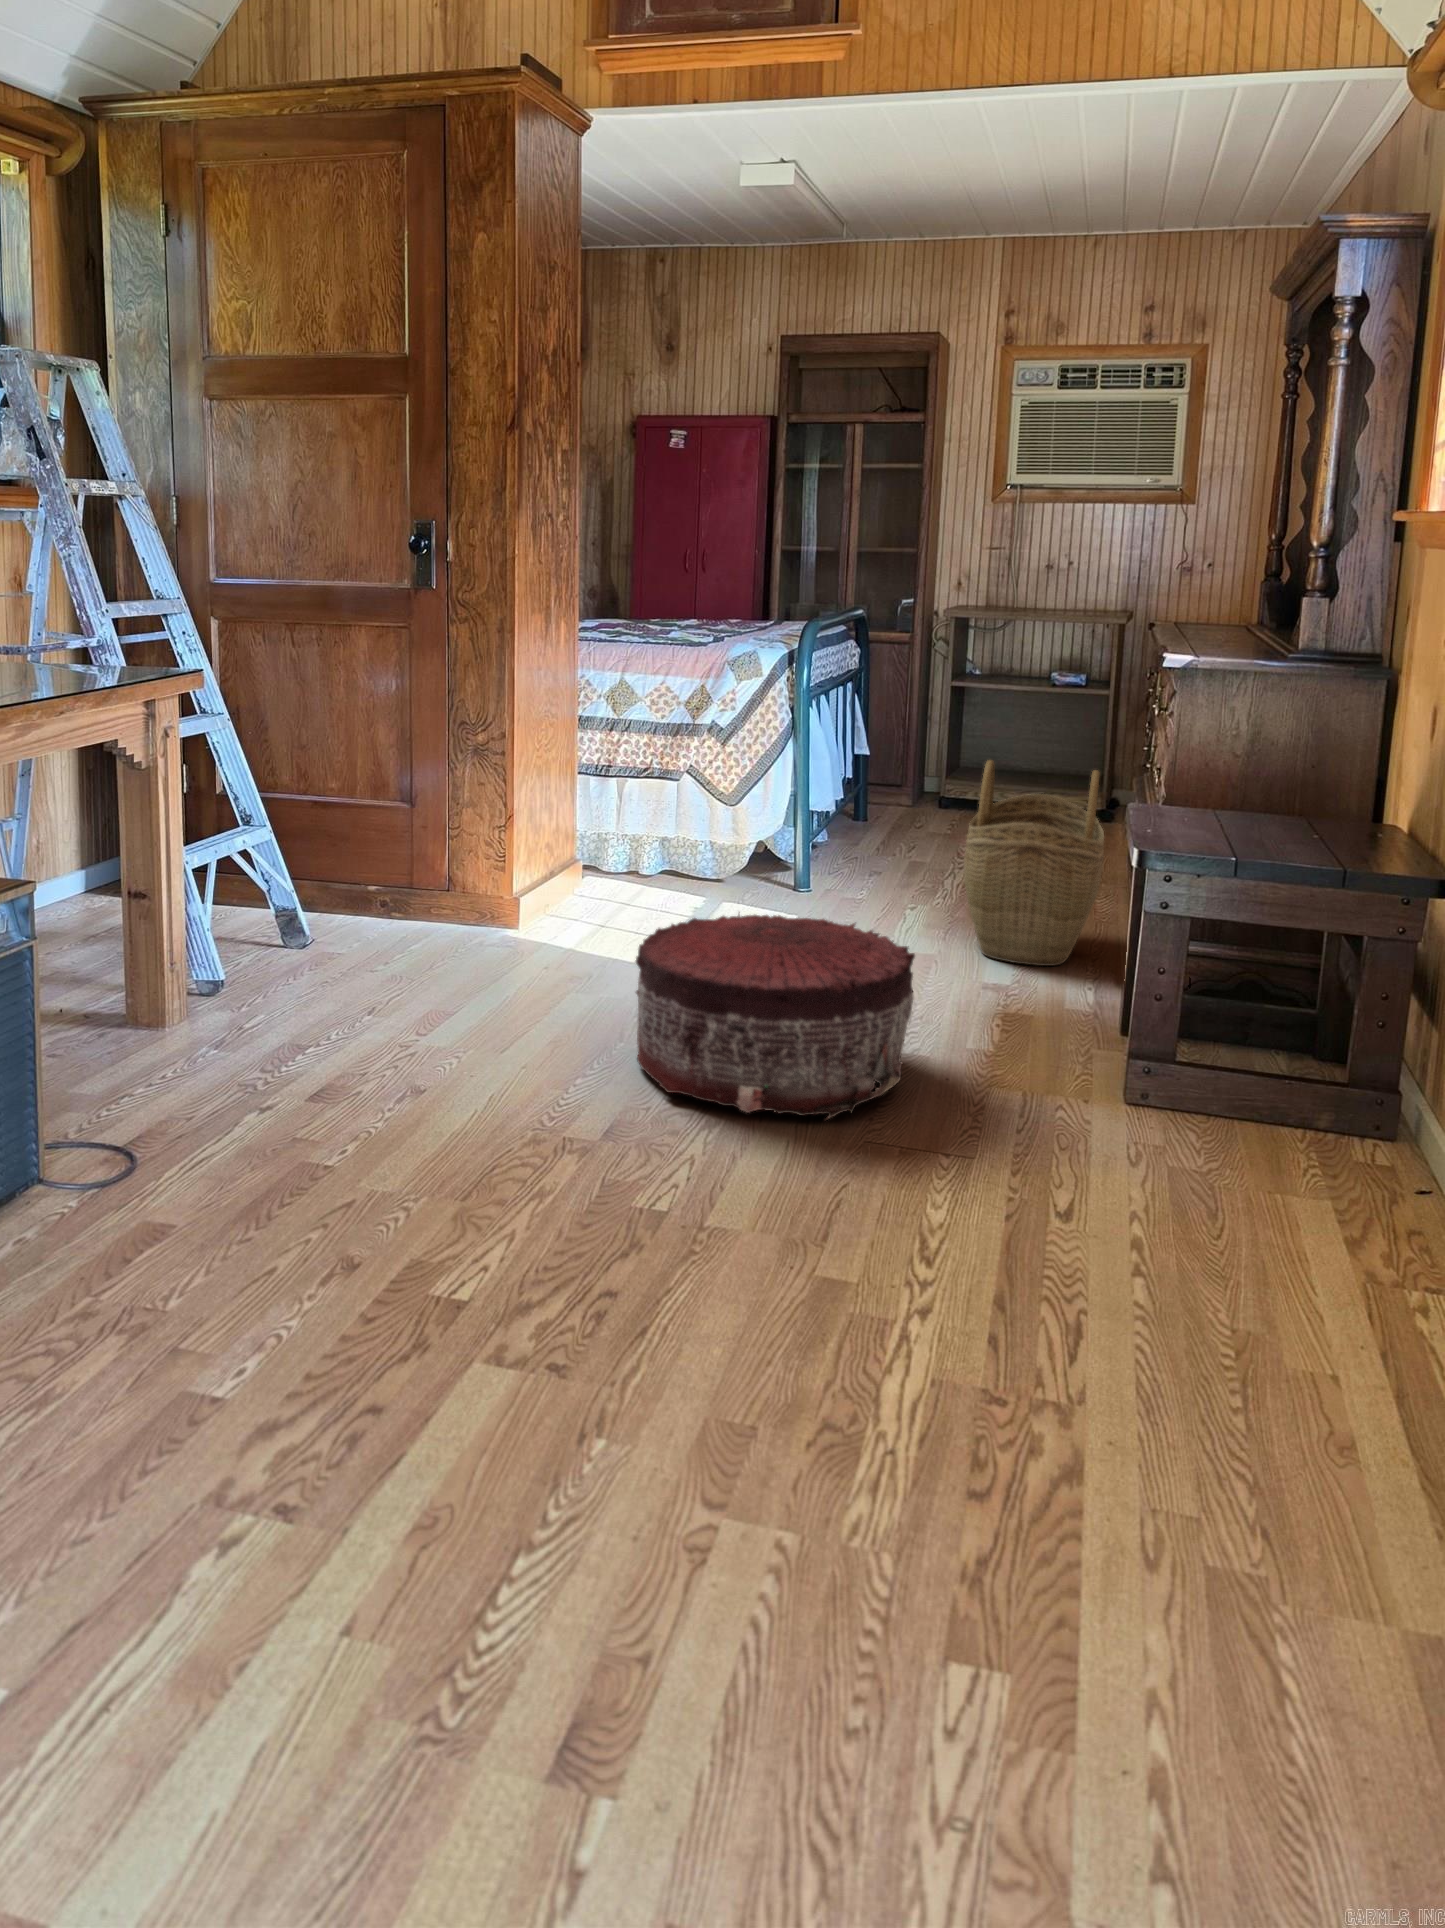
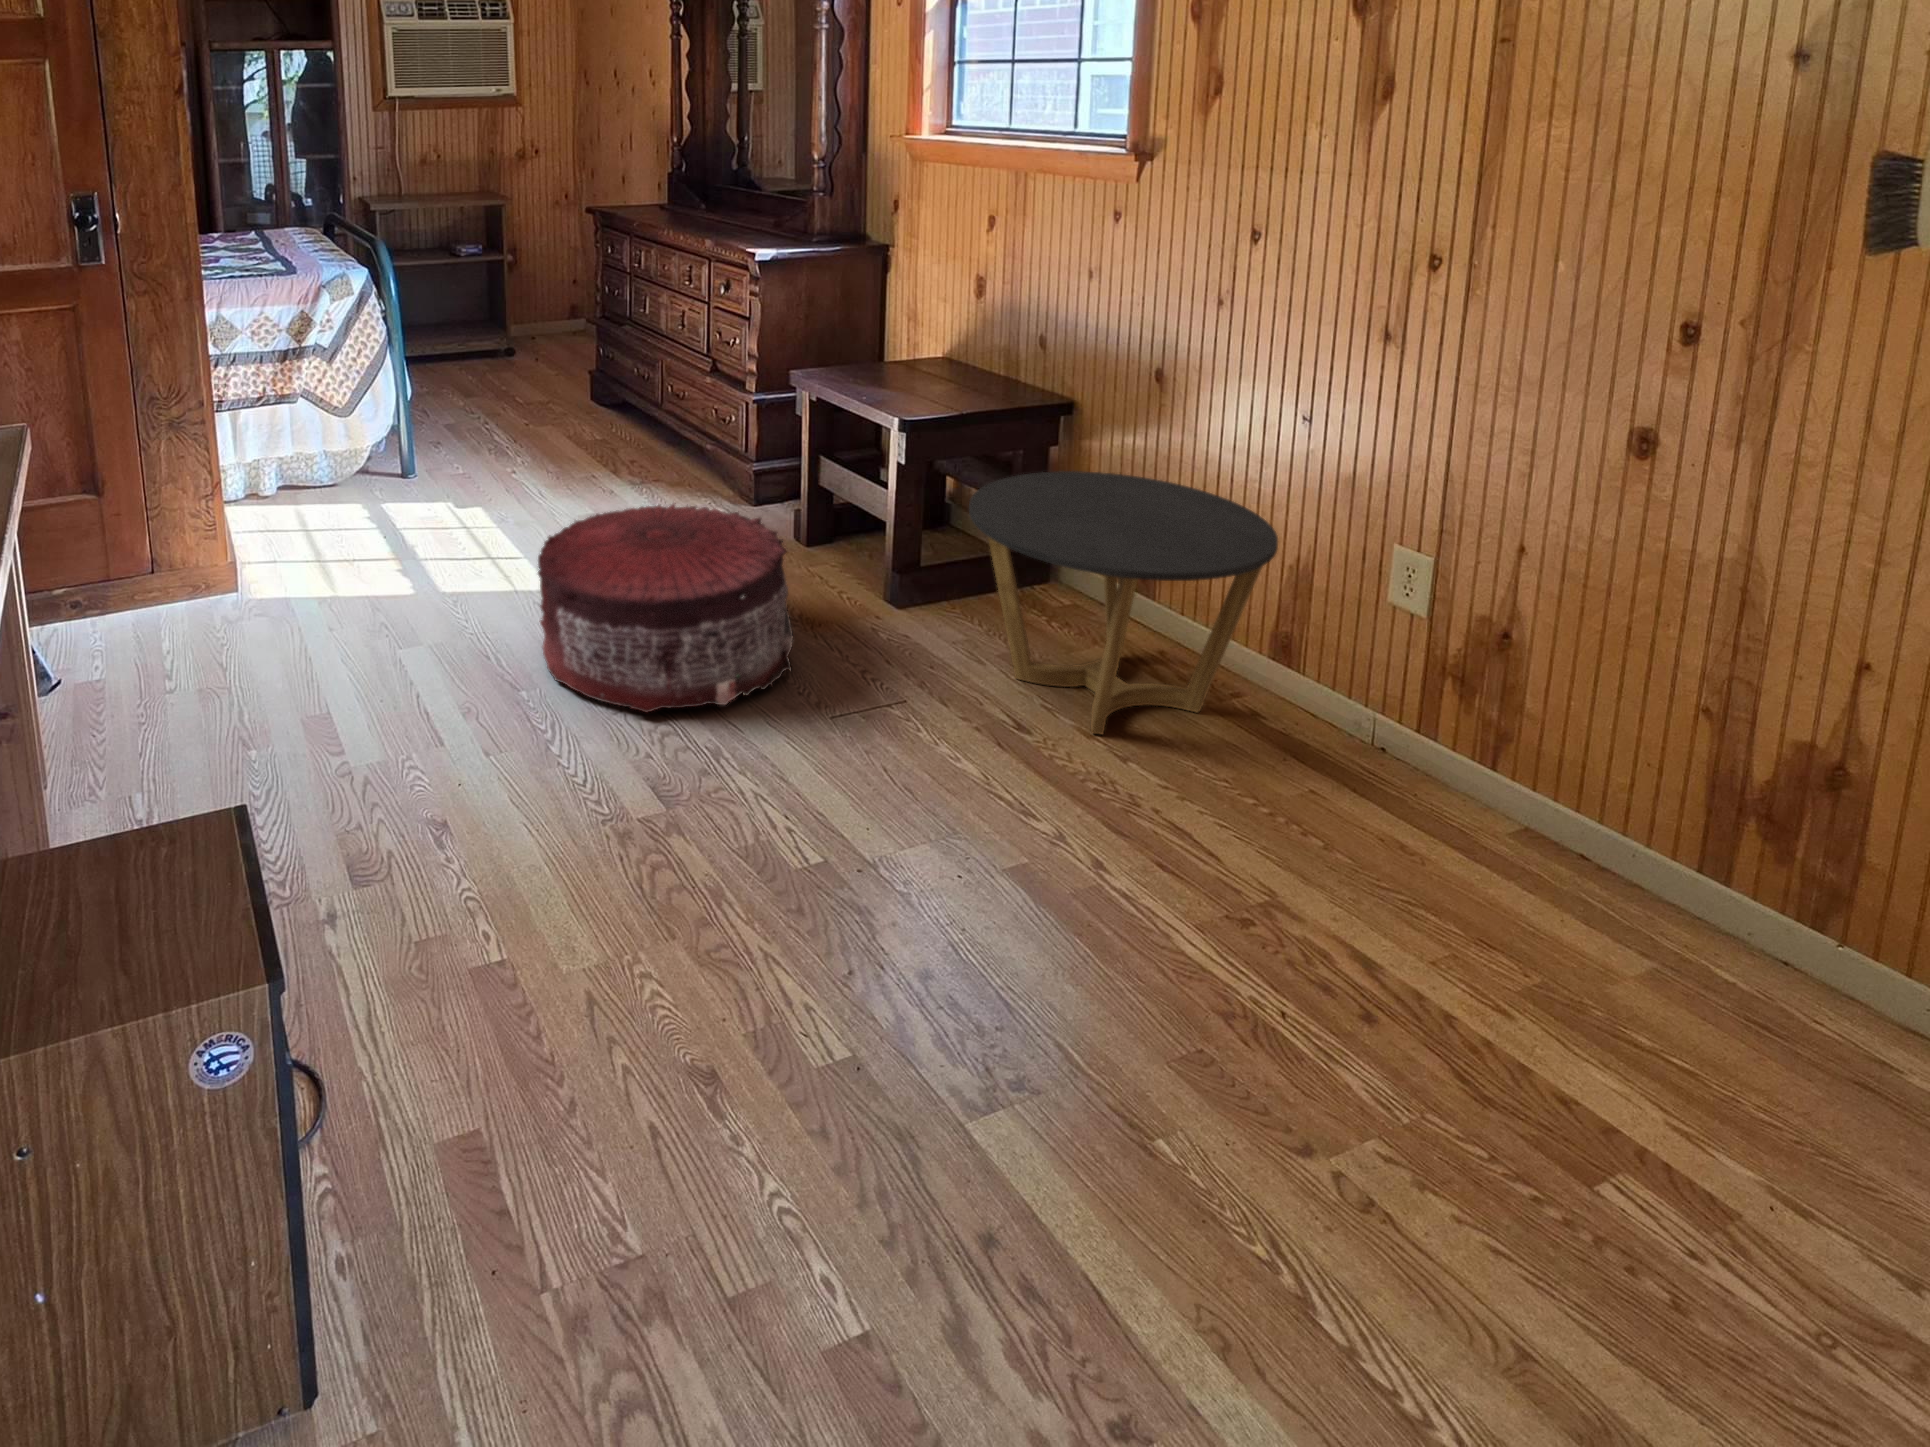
woven basket: present [964,760,1104,966] -> none [585,326,704,491]
side table: none [1017,962,1417,1300] -> present [969,471,1278,734]

